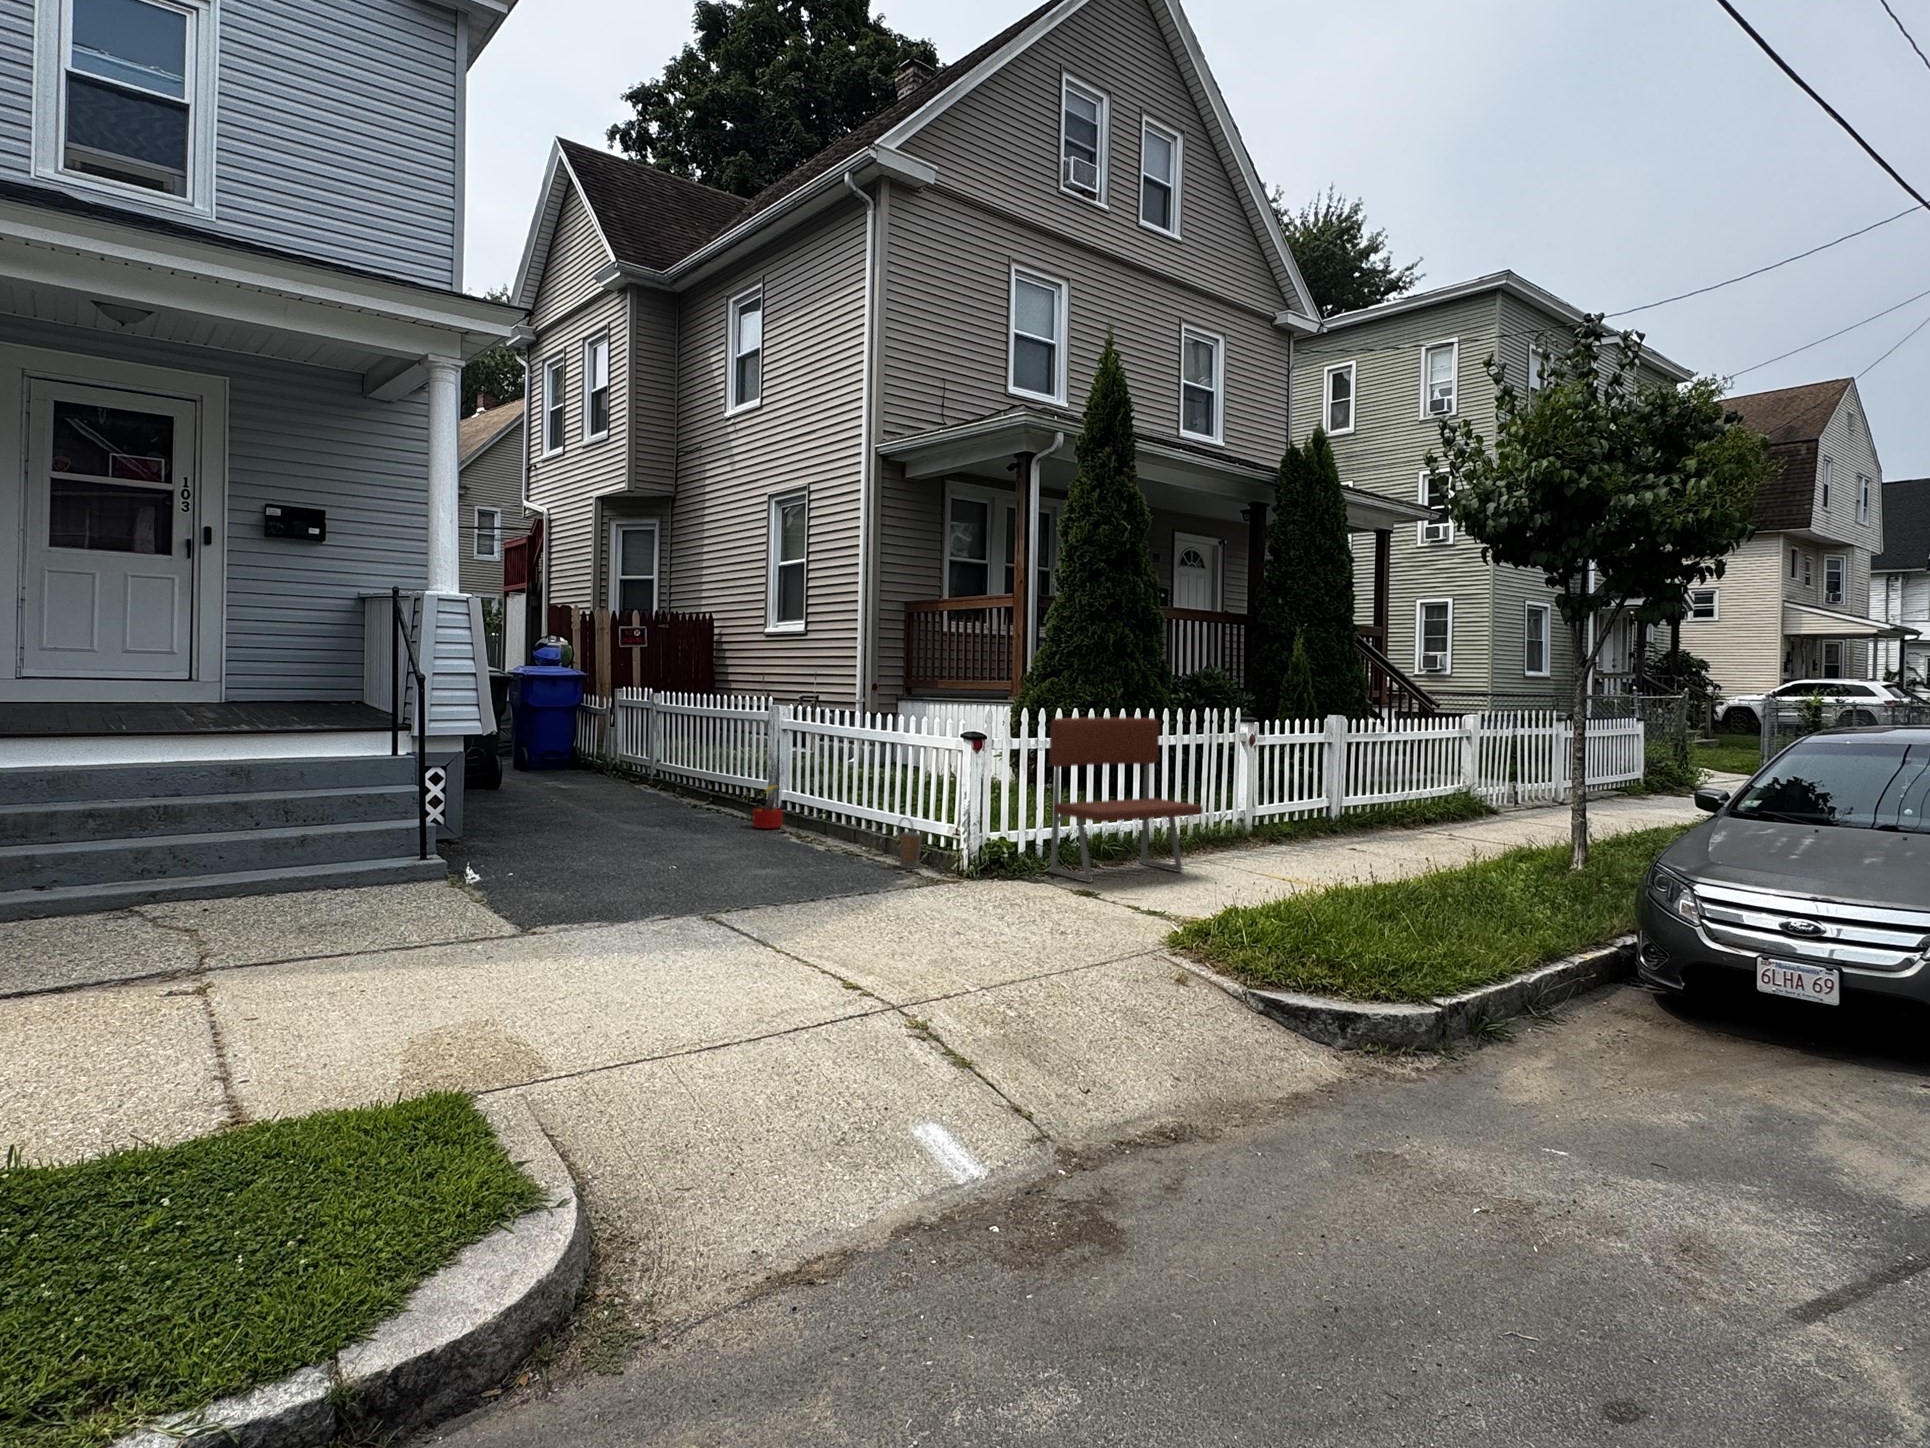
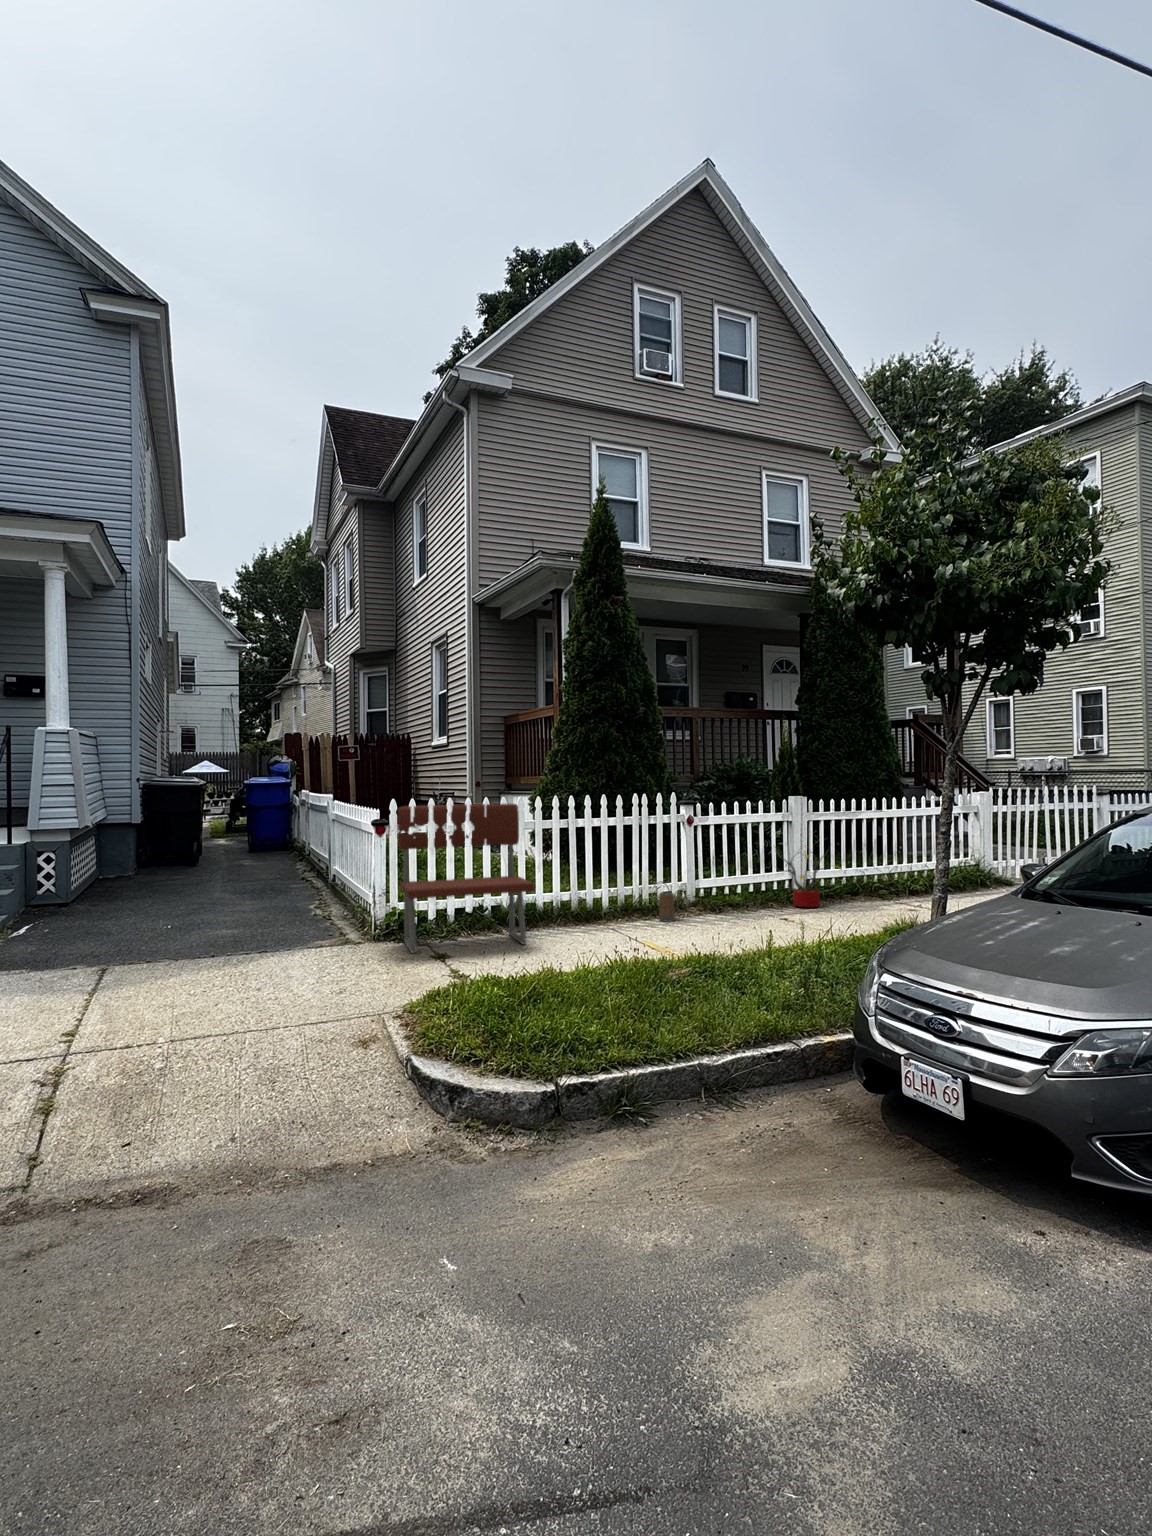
decorative plant: present [752,757,783,828] -> present [780,852,842,907]
watering can: present [898,817,923,869] -> present [651,881,681,922]

